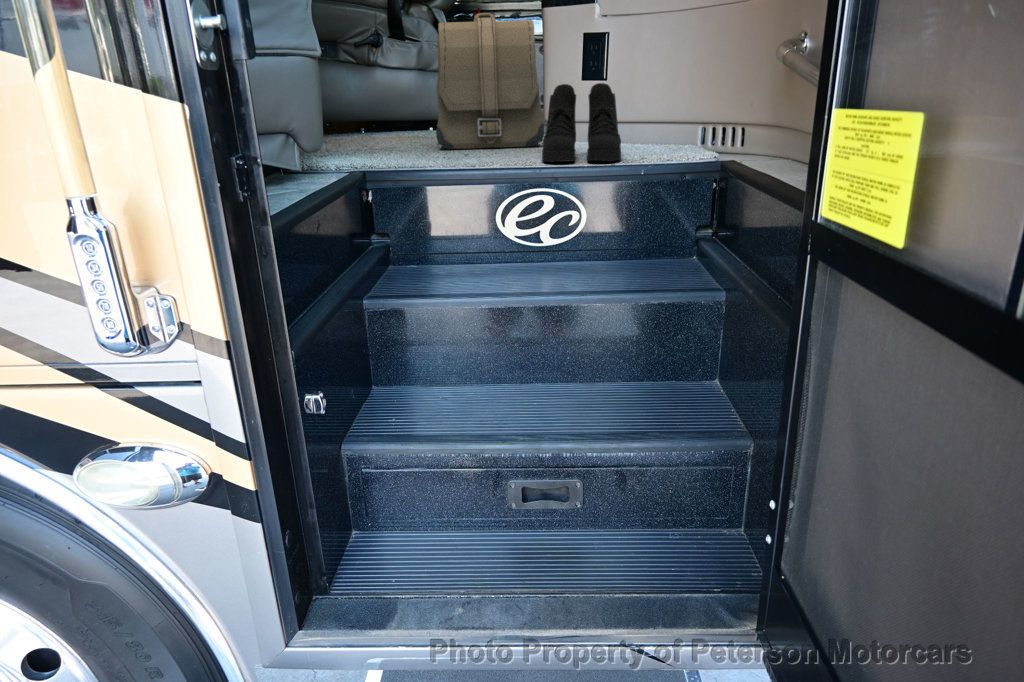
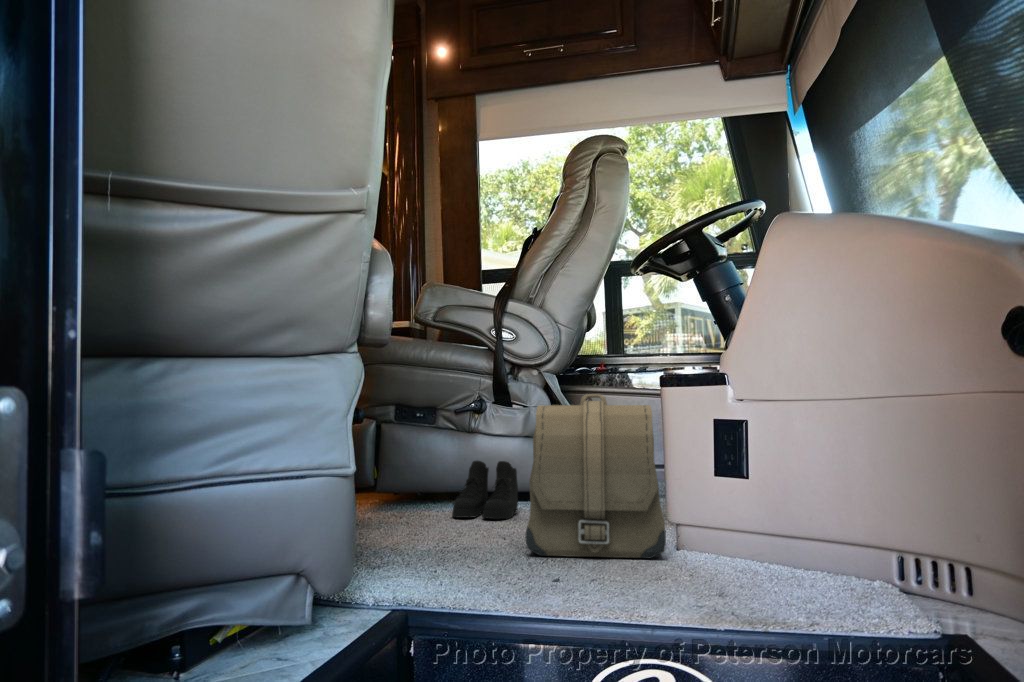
boots: present [542,83,621,162] -> present [452,461,518,519]

